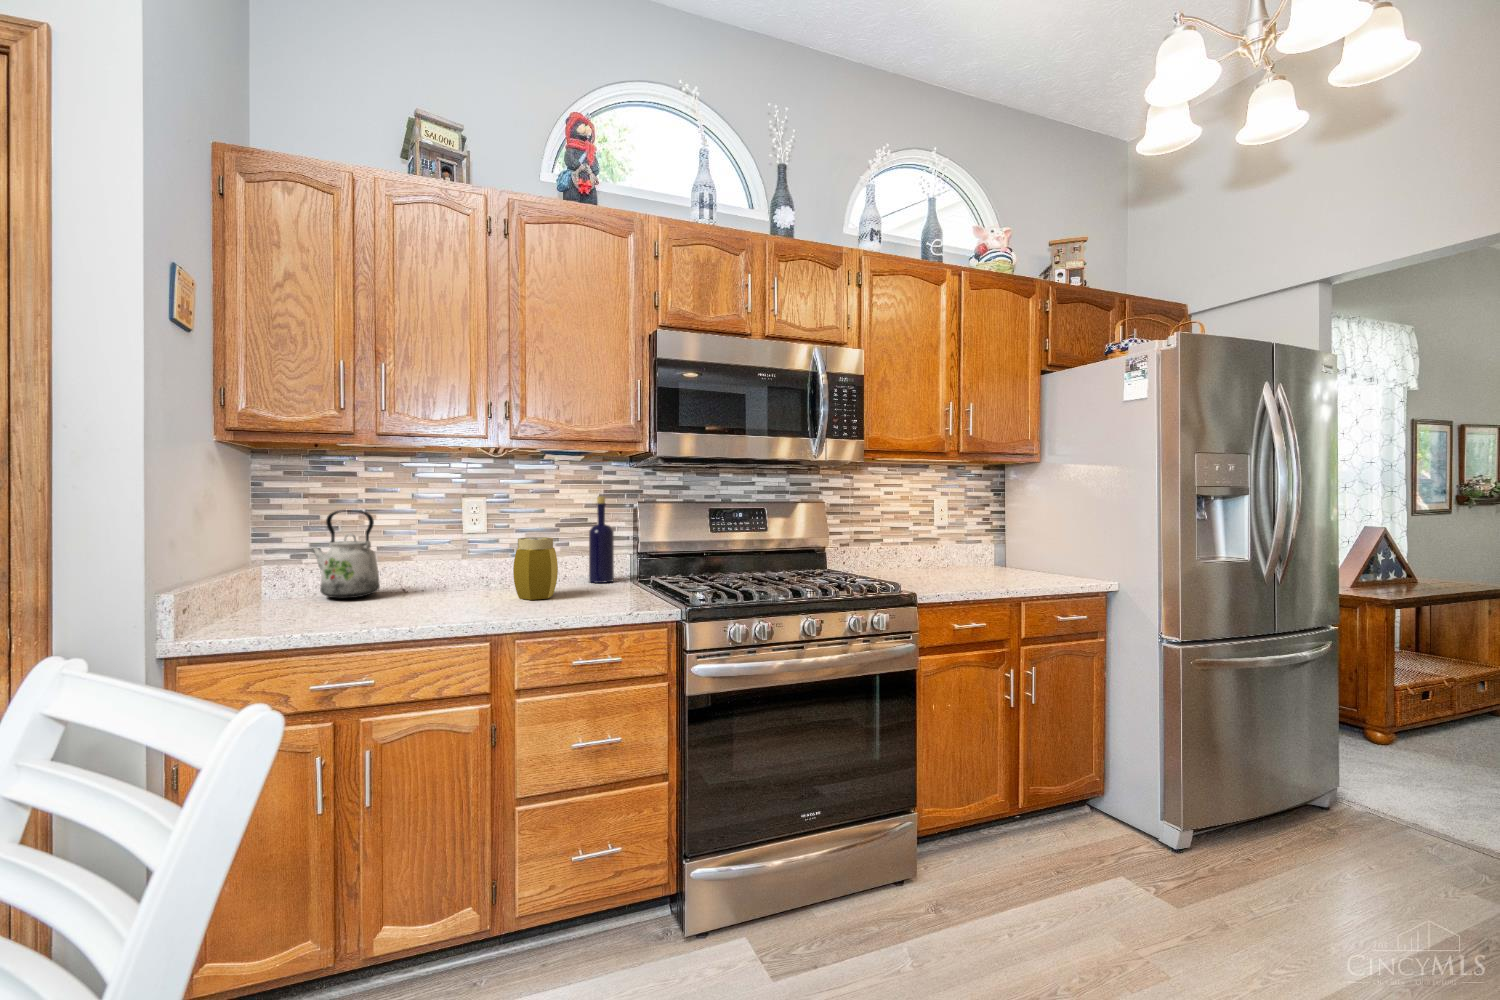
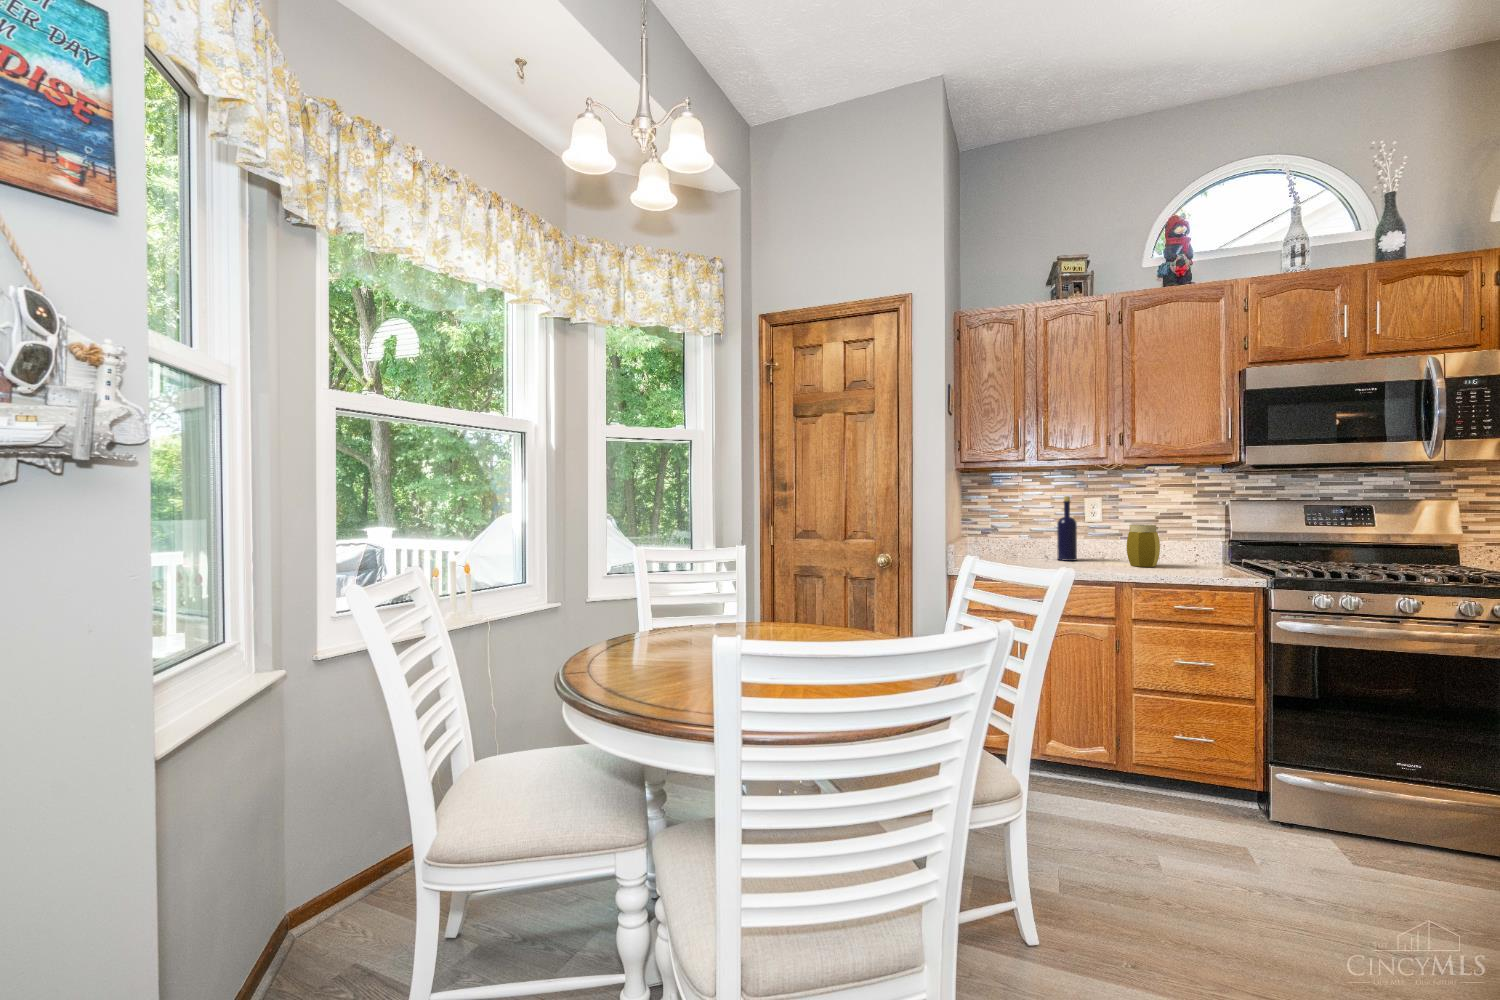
bottle: present [589,497,614,583] -> present [1057,496,1077,561]
kettle: present [311,510,380,598] -> none [997,505,1037,557]

